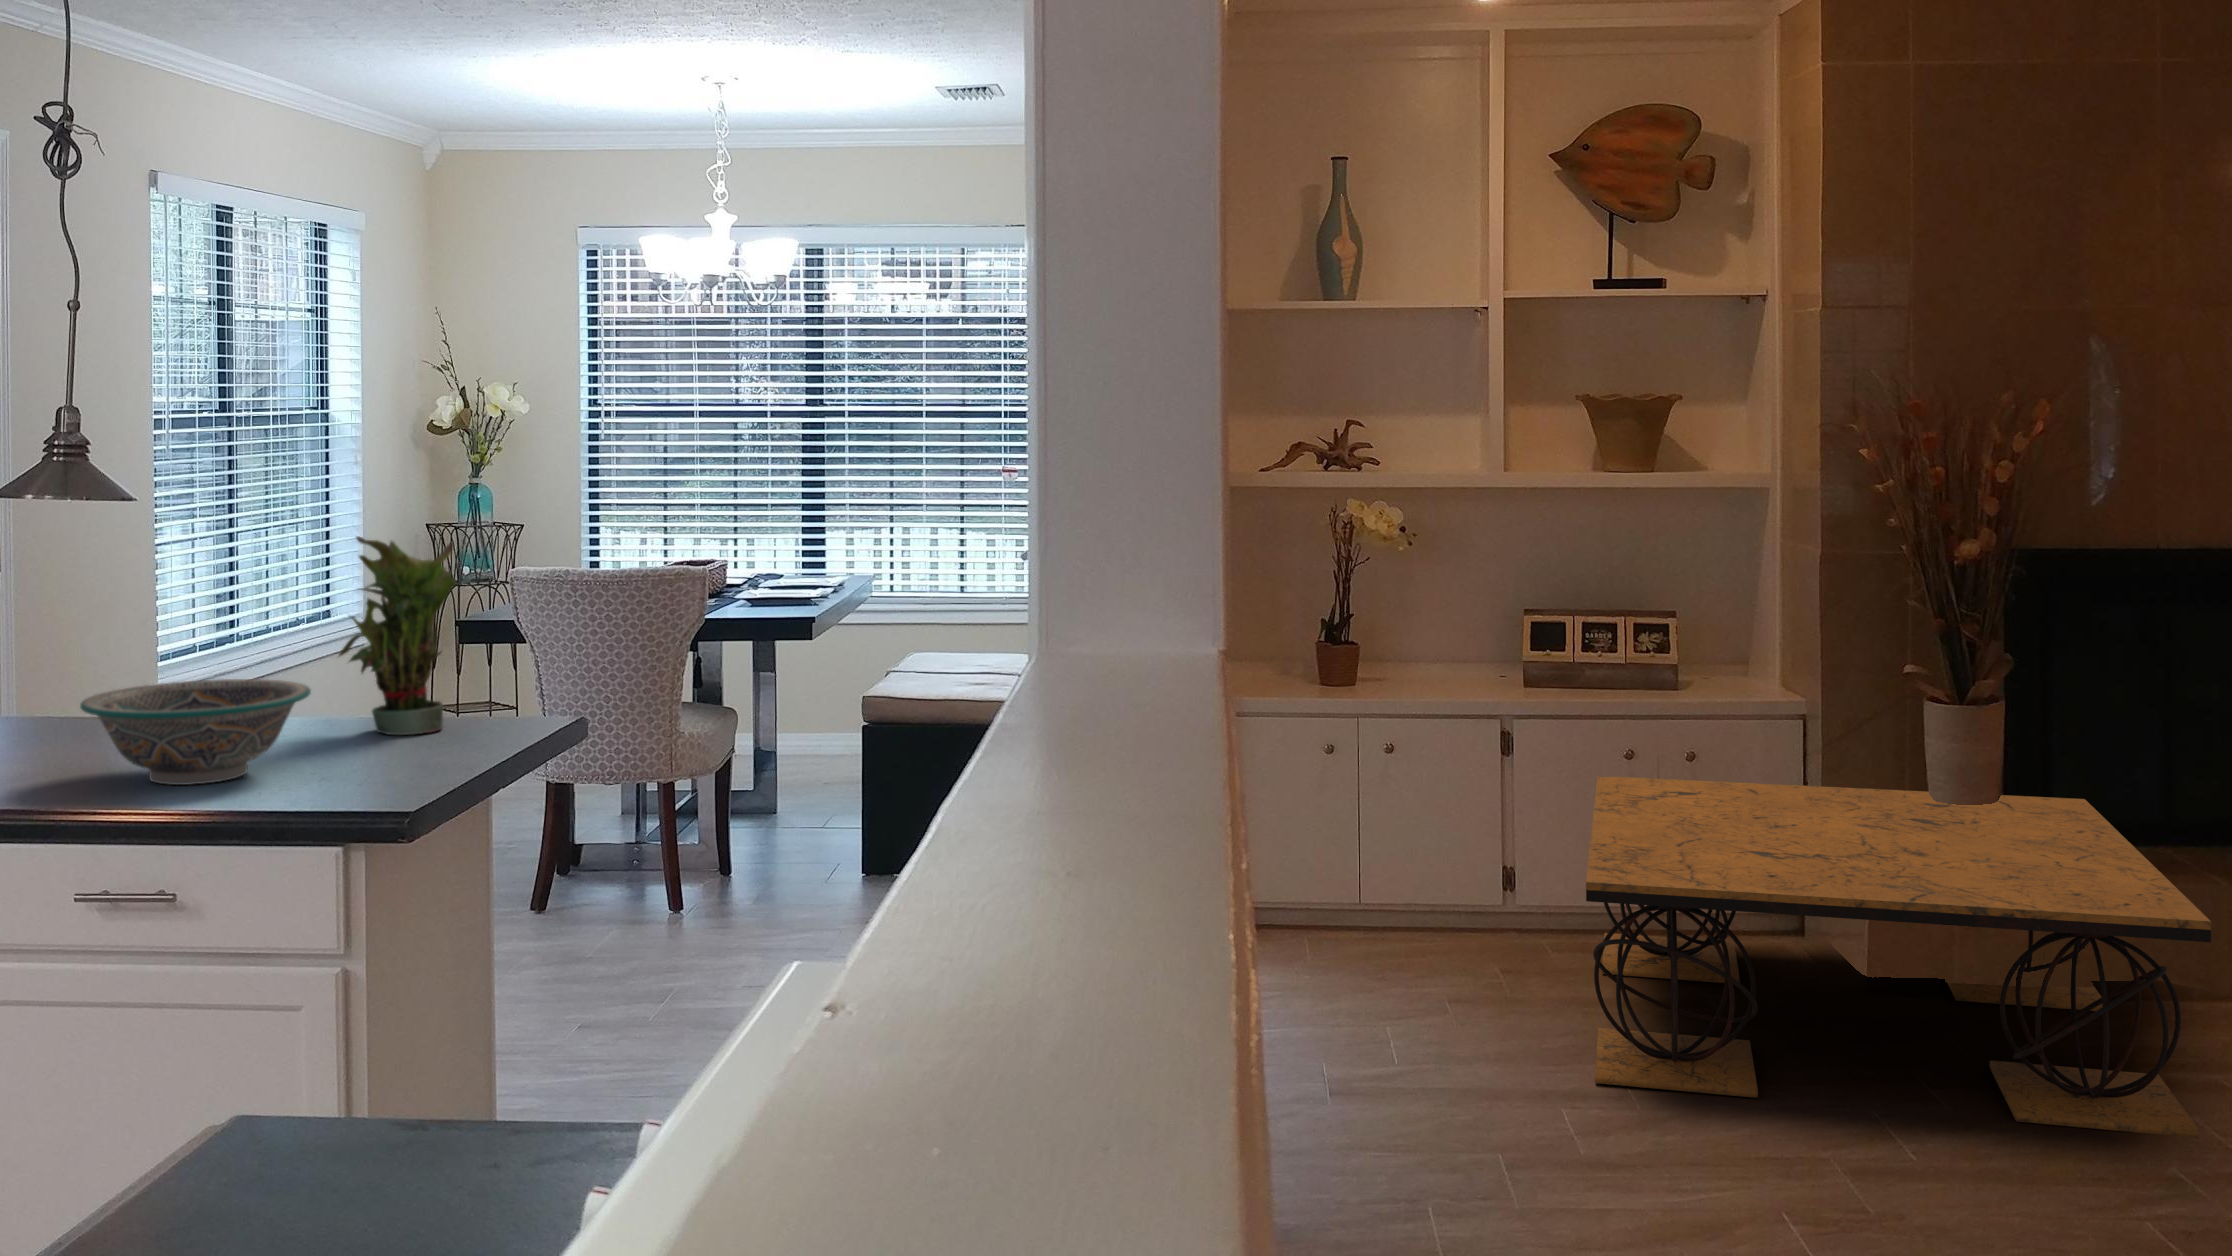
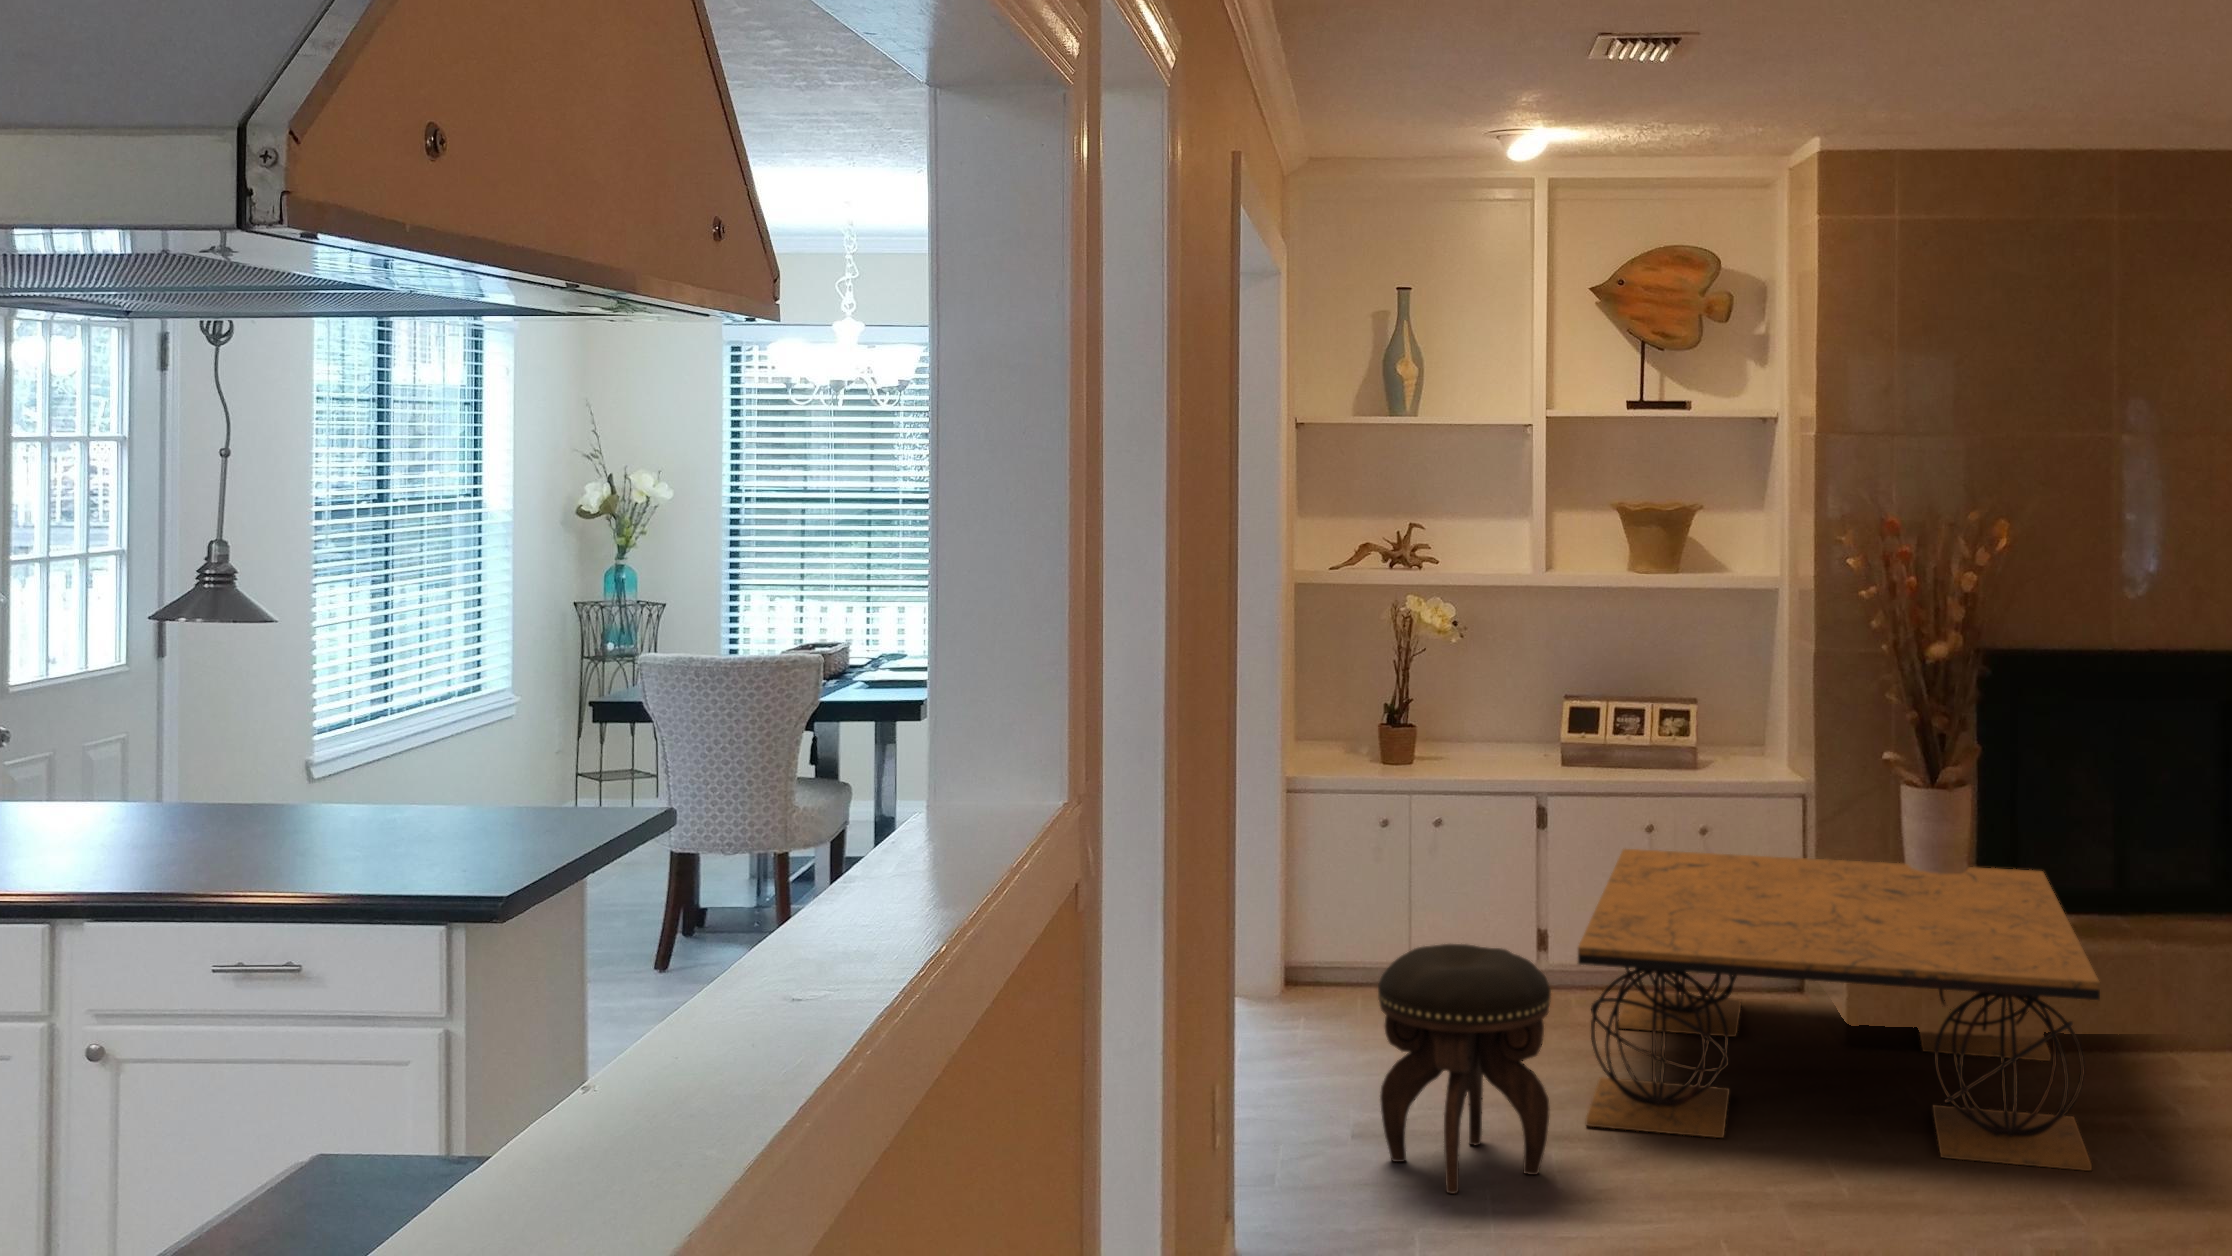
potted plant: present [339,536,456,735] -> none [450,653,556,825]
bowl: present [80,679,311,785] -> none [219,778,421,872]
footstool: none [1367,877,1568,1160] -> present [1378,944,1551,1194]

